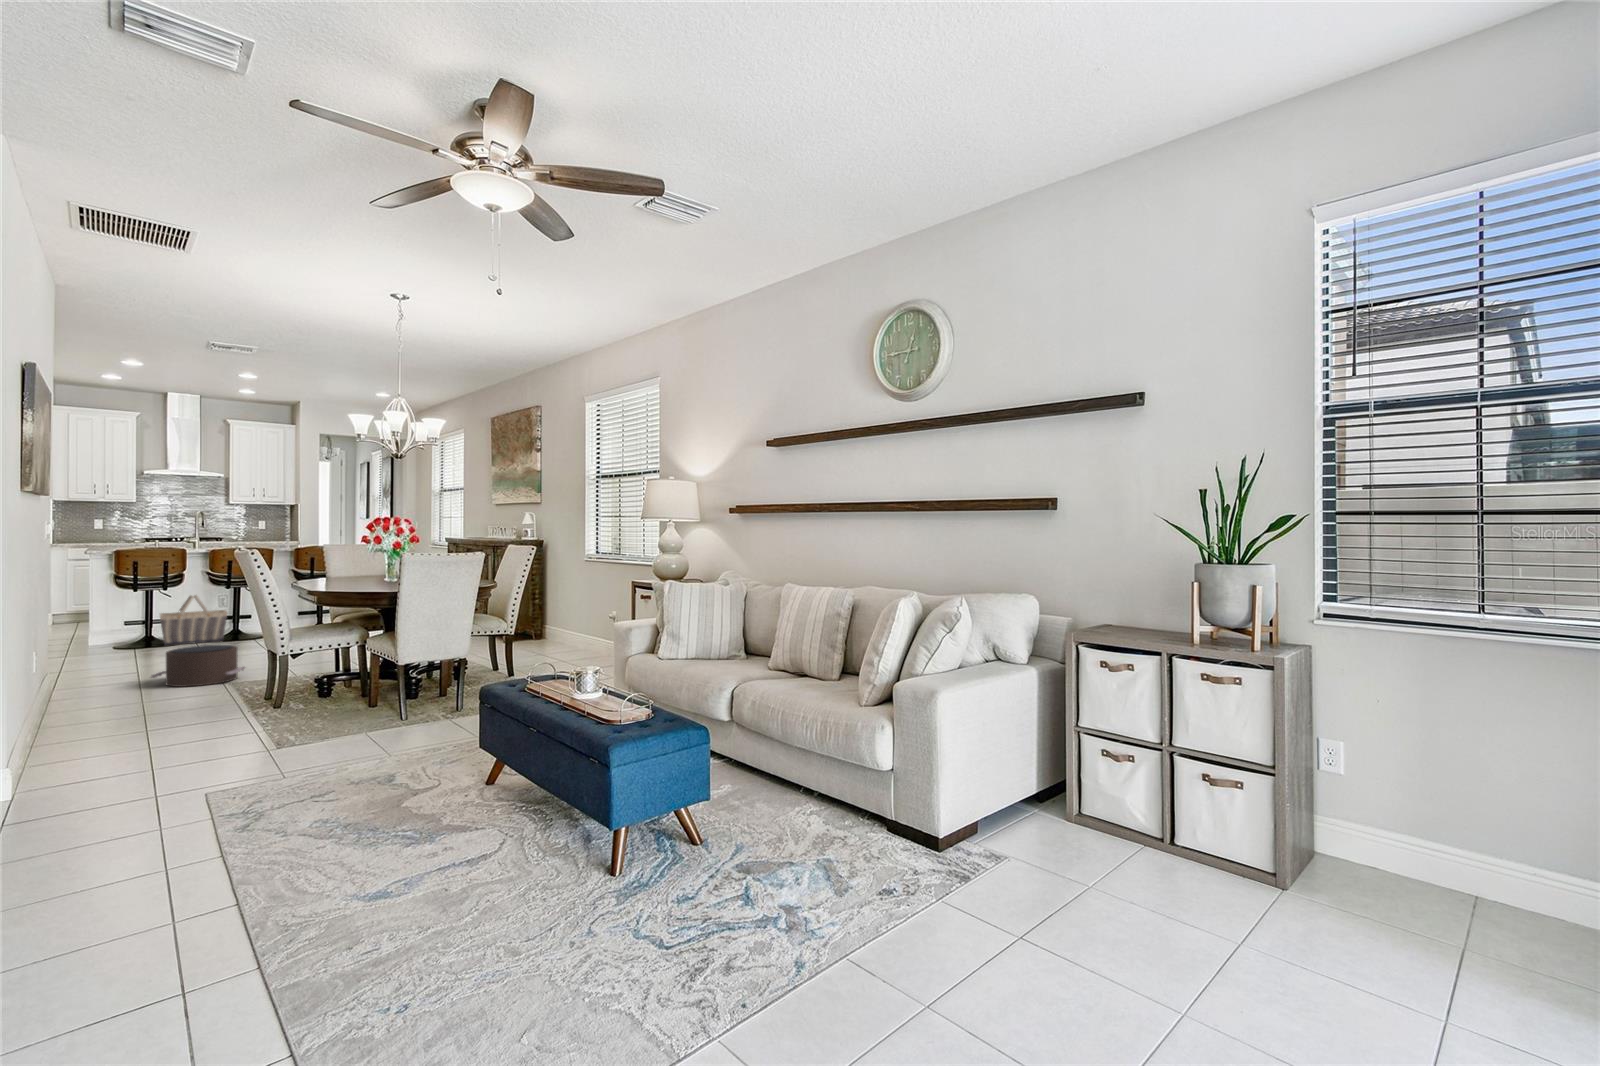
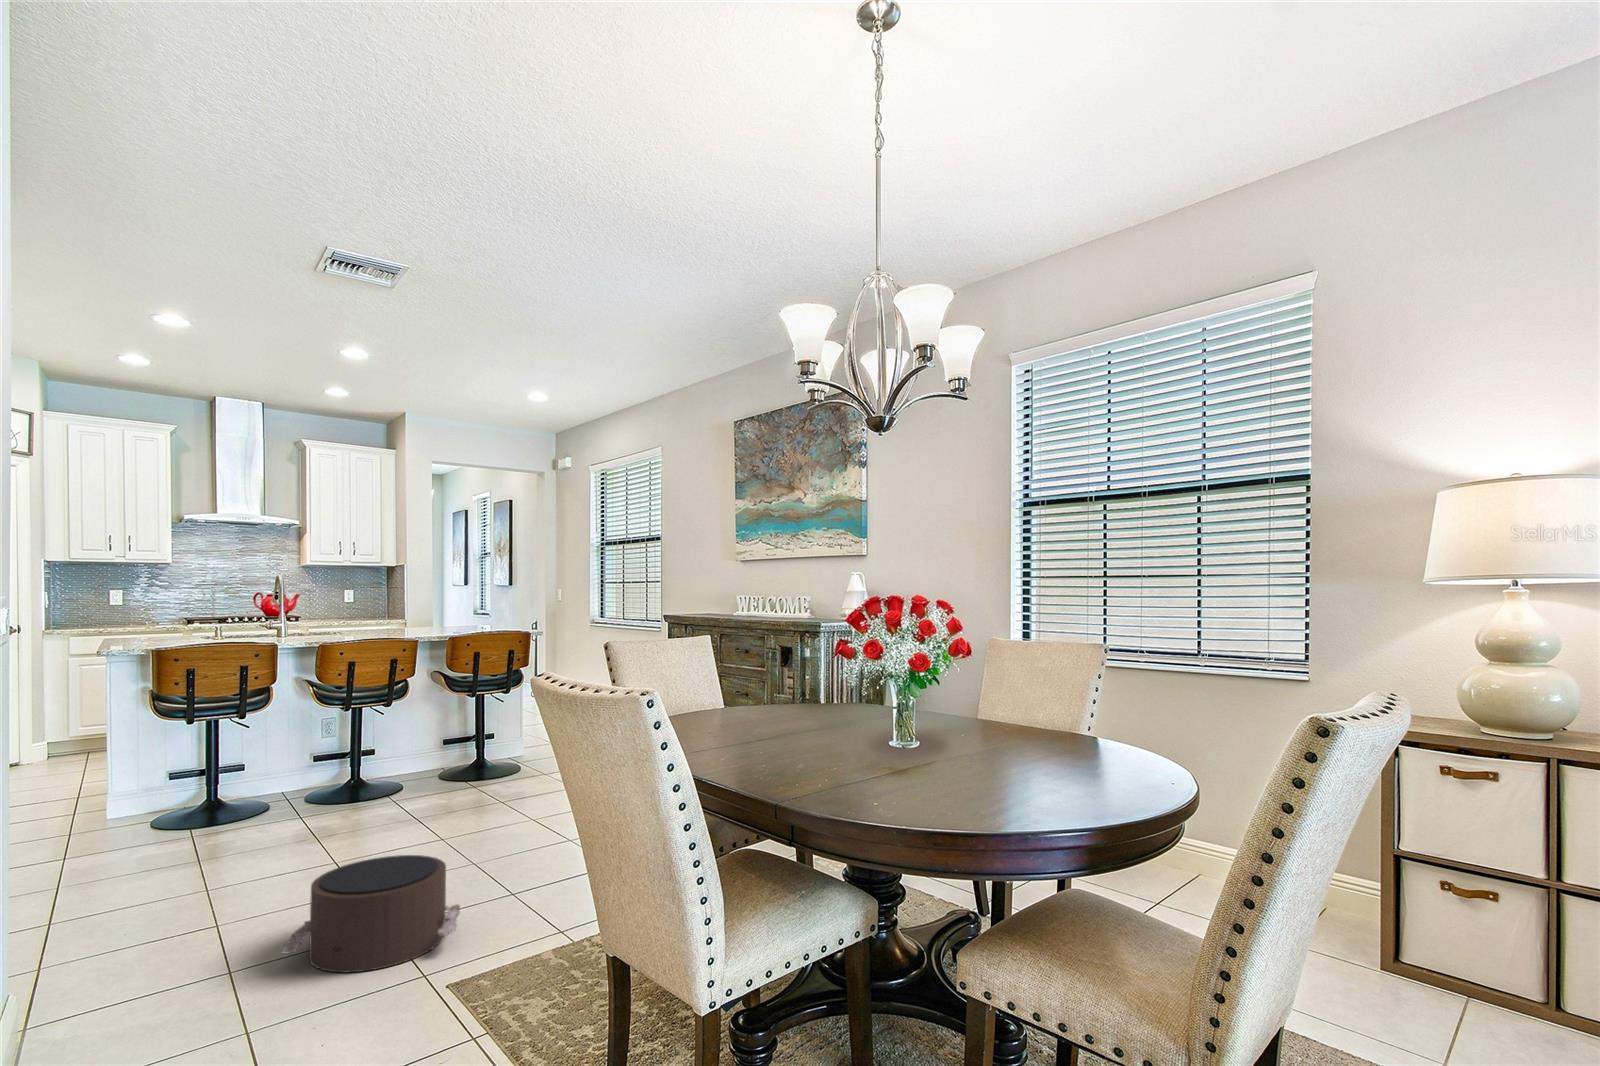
basket: present [160,595,227,646] -> none [229,721,342,818]

